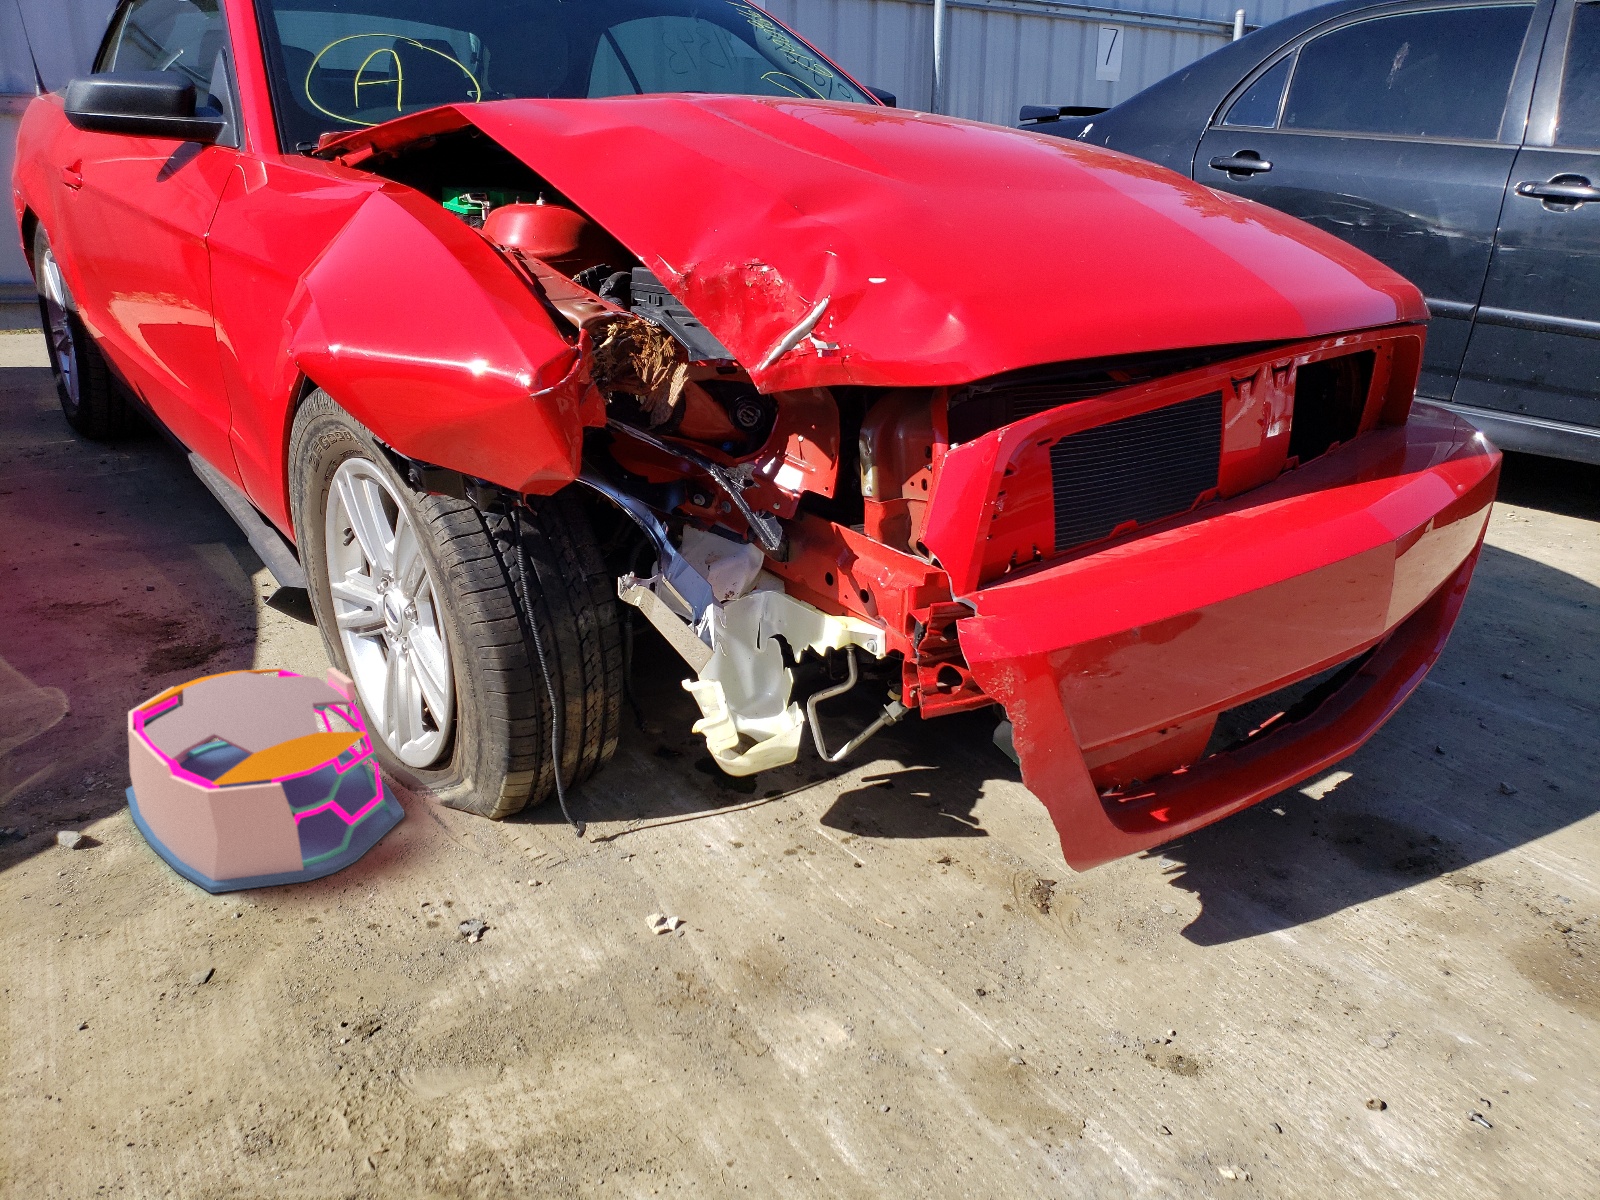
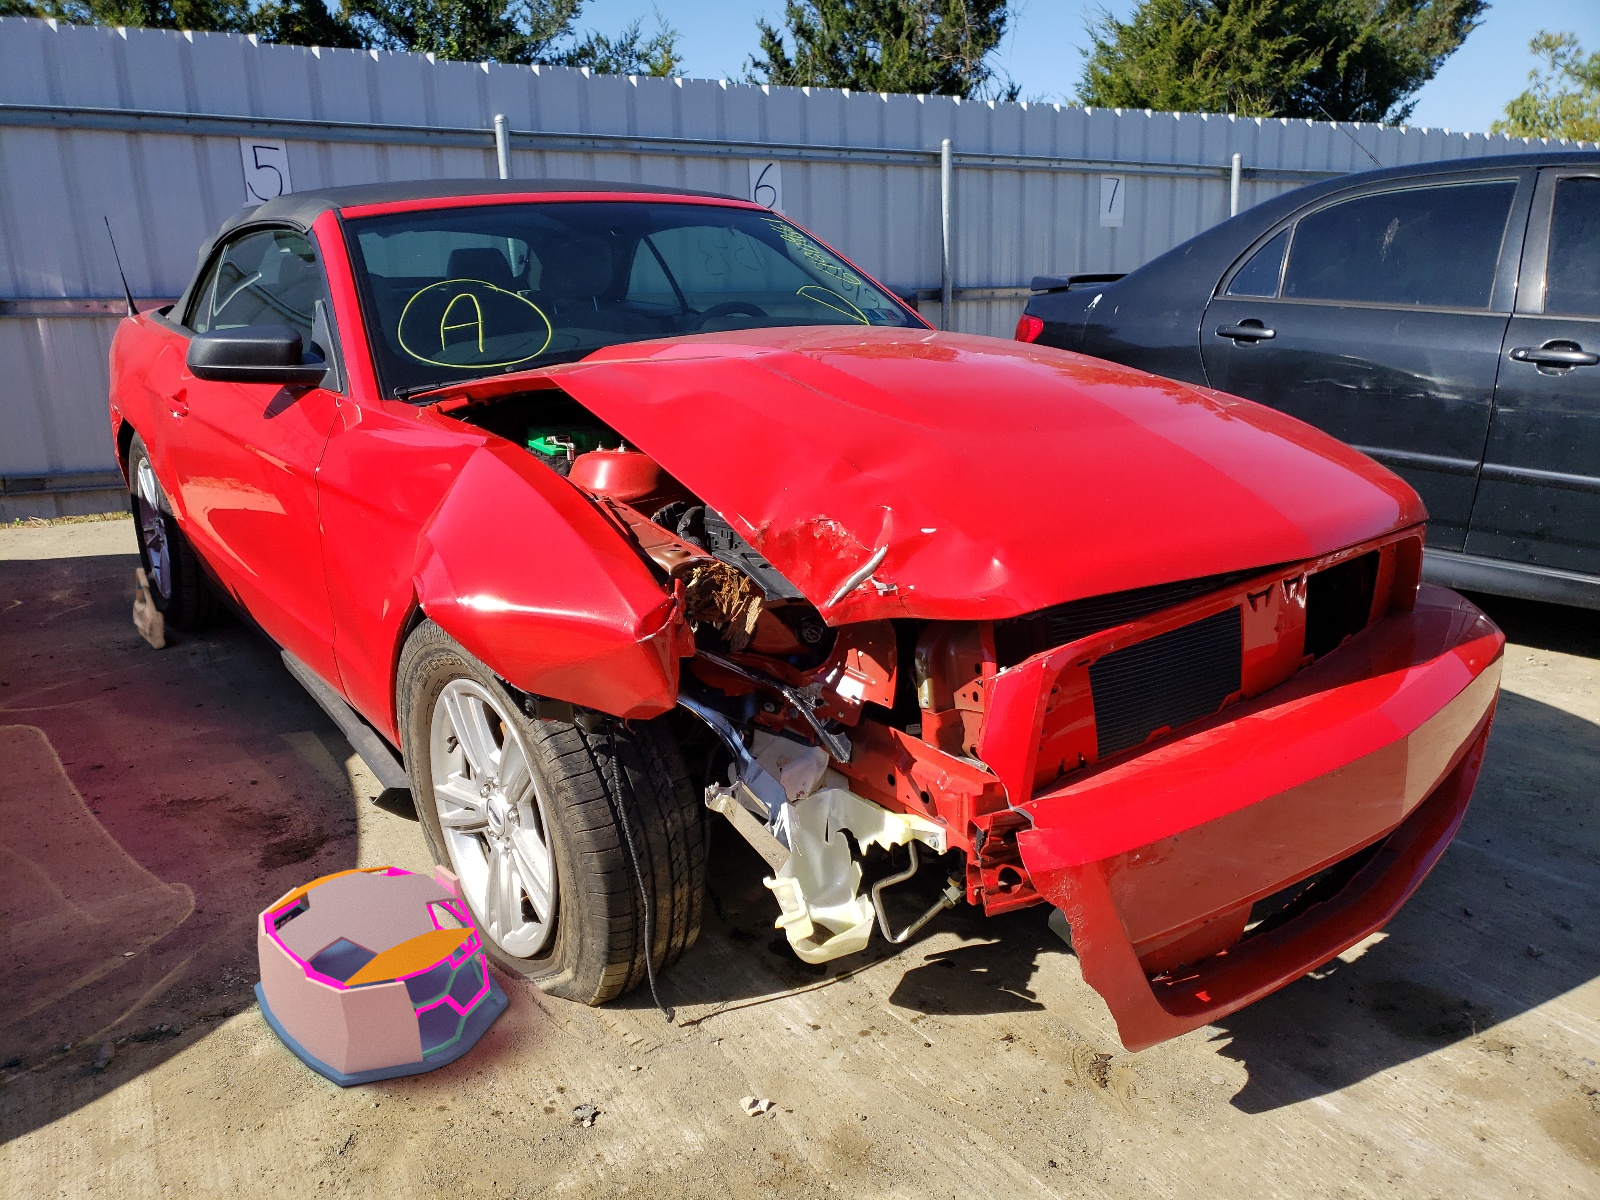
bag: none [38,371,72,459] -> present [133,568,165,649]

